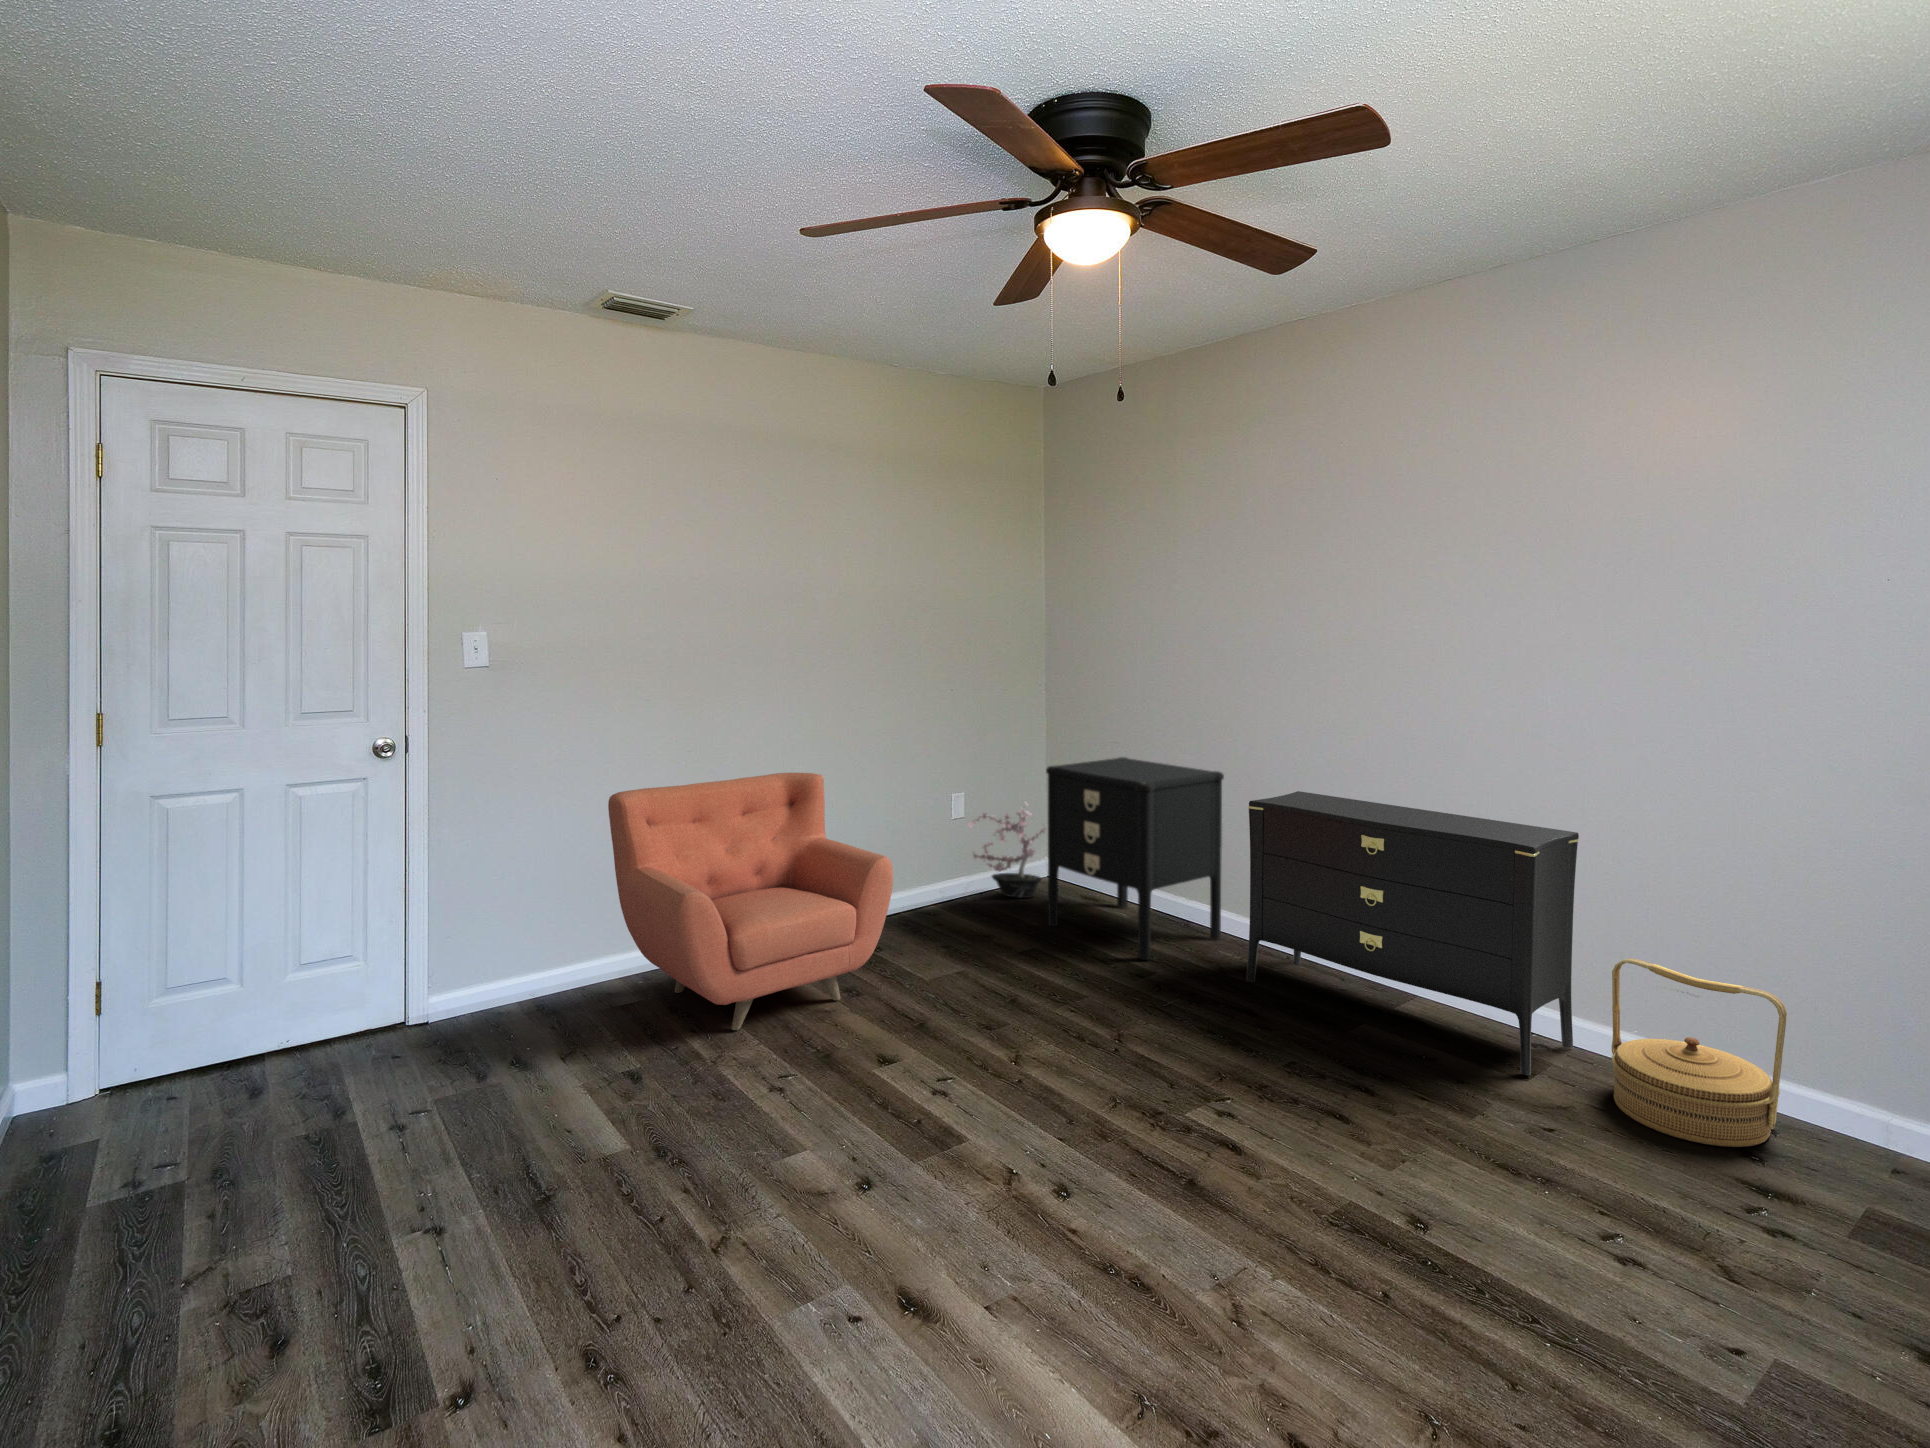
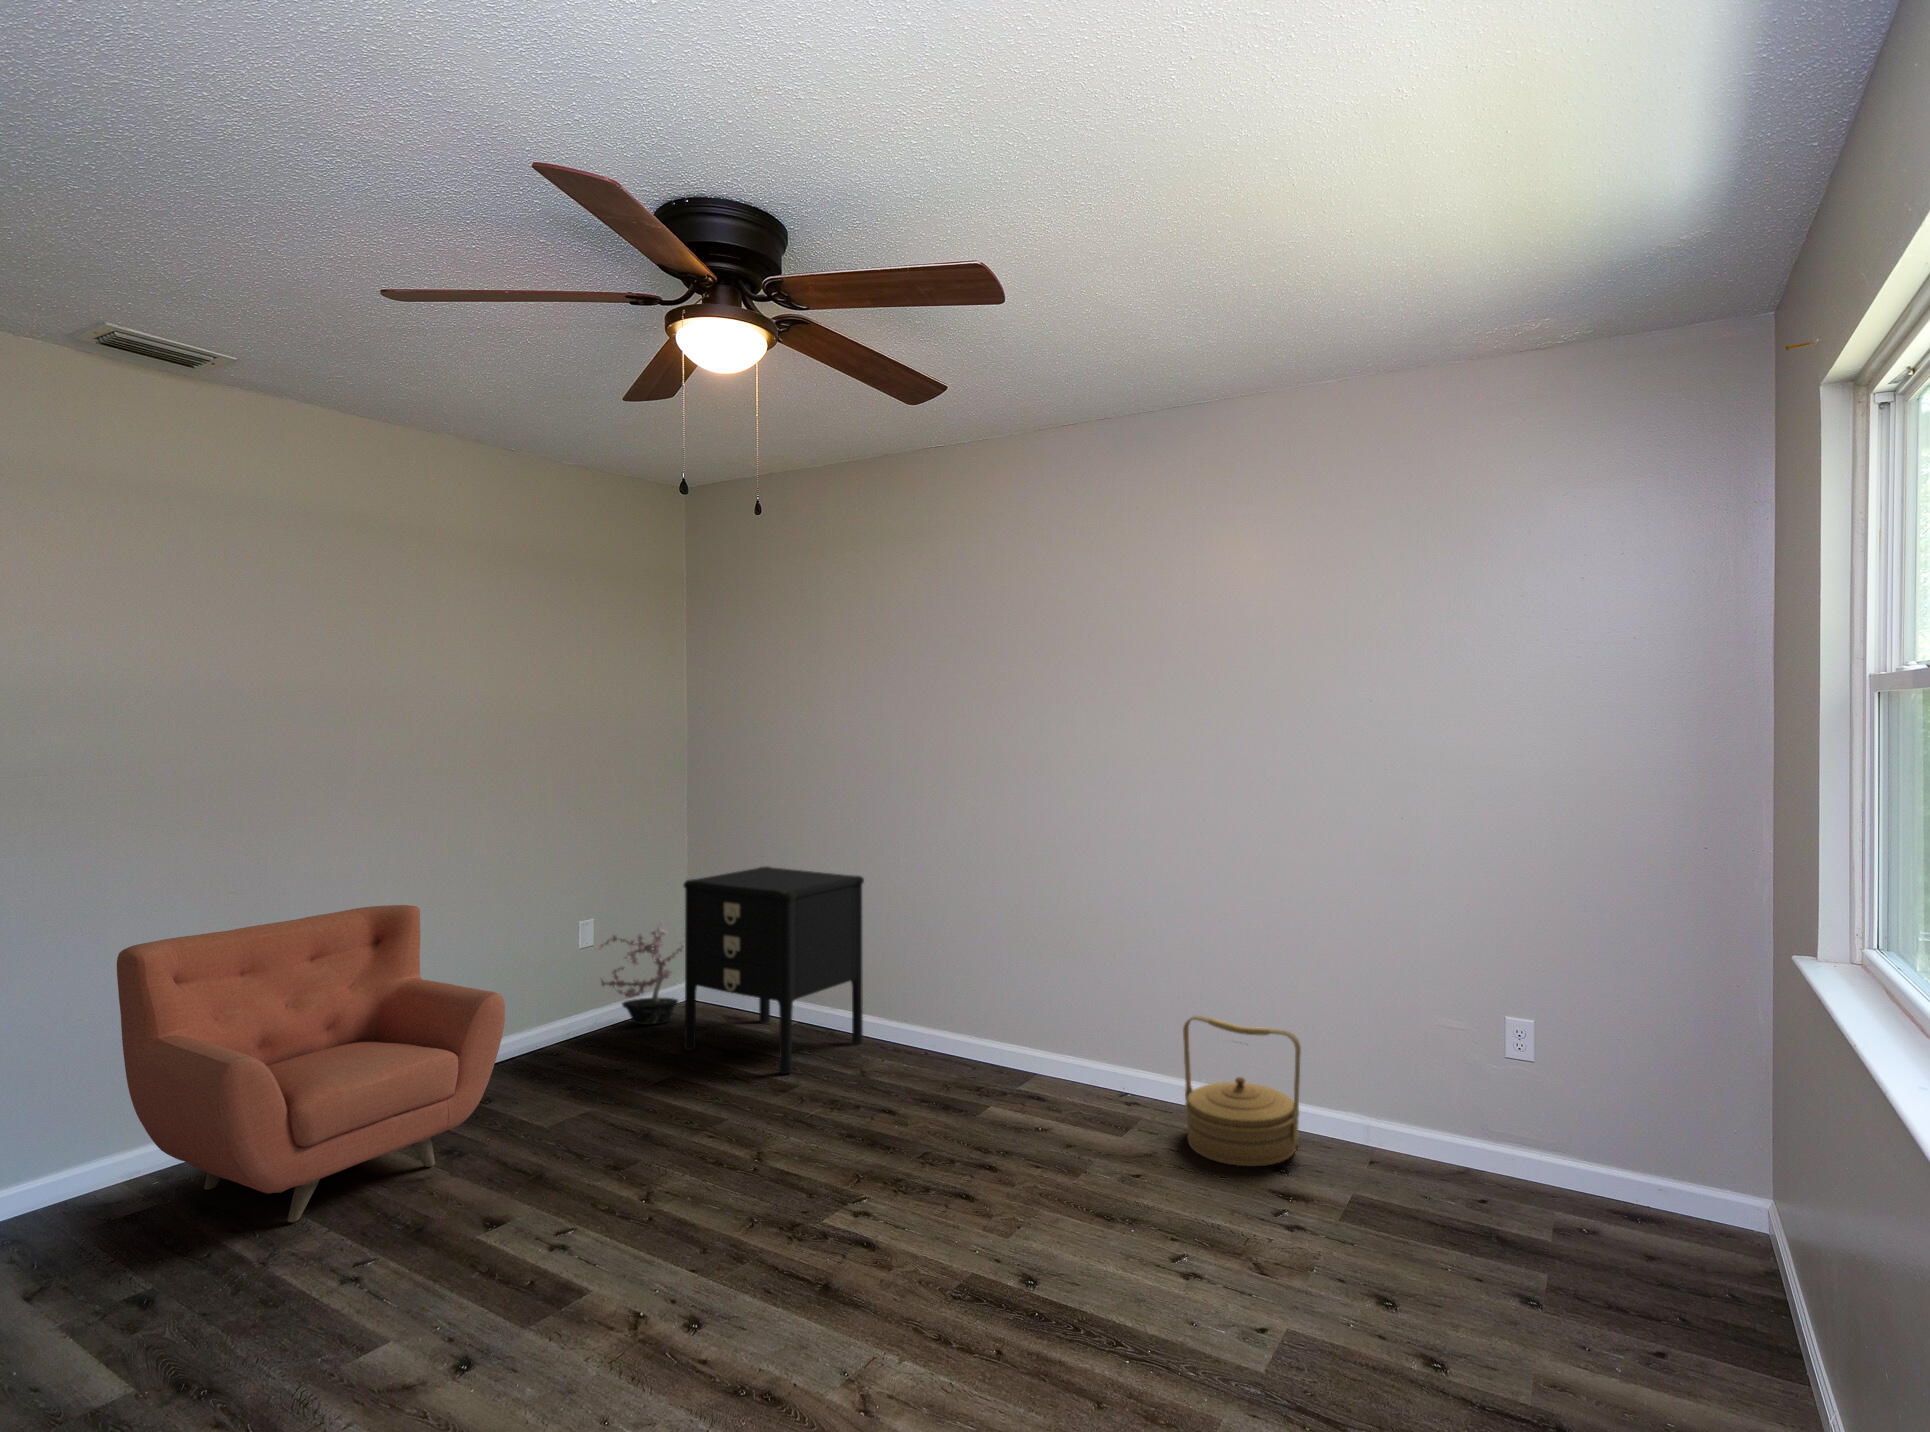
dresser: present [1246,791,1579,1075] -> none [885,890,1160,1131]

